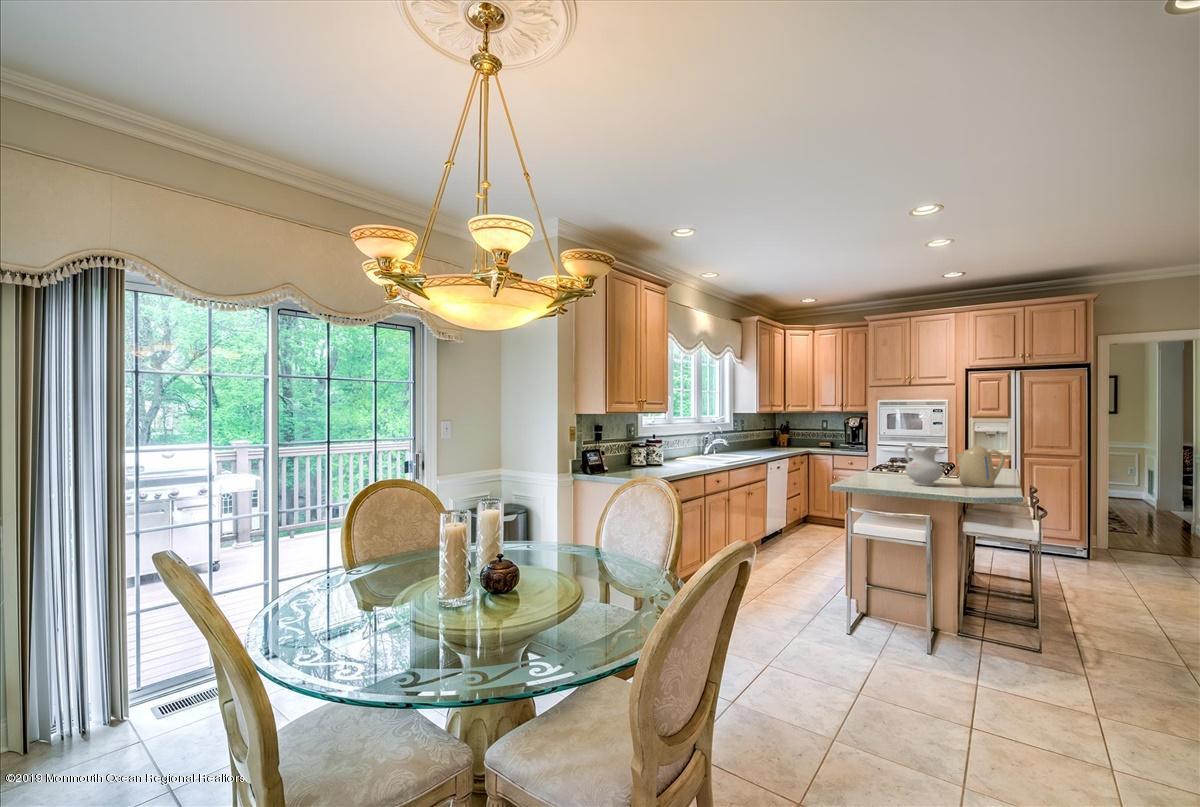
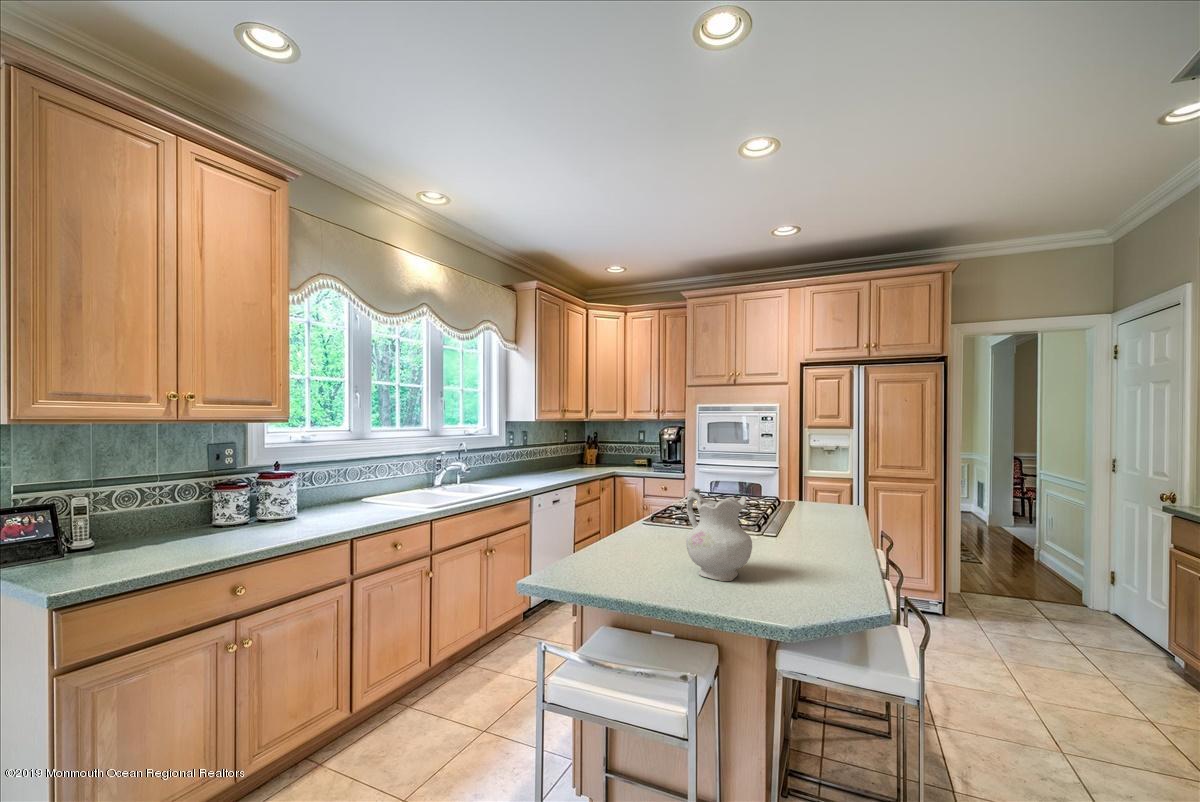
kettle: present [955,446,1005,487] -> none [776,491,861,574]

